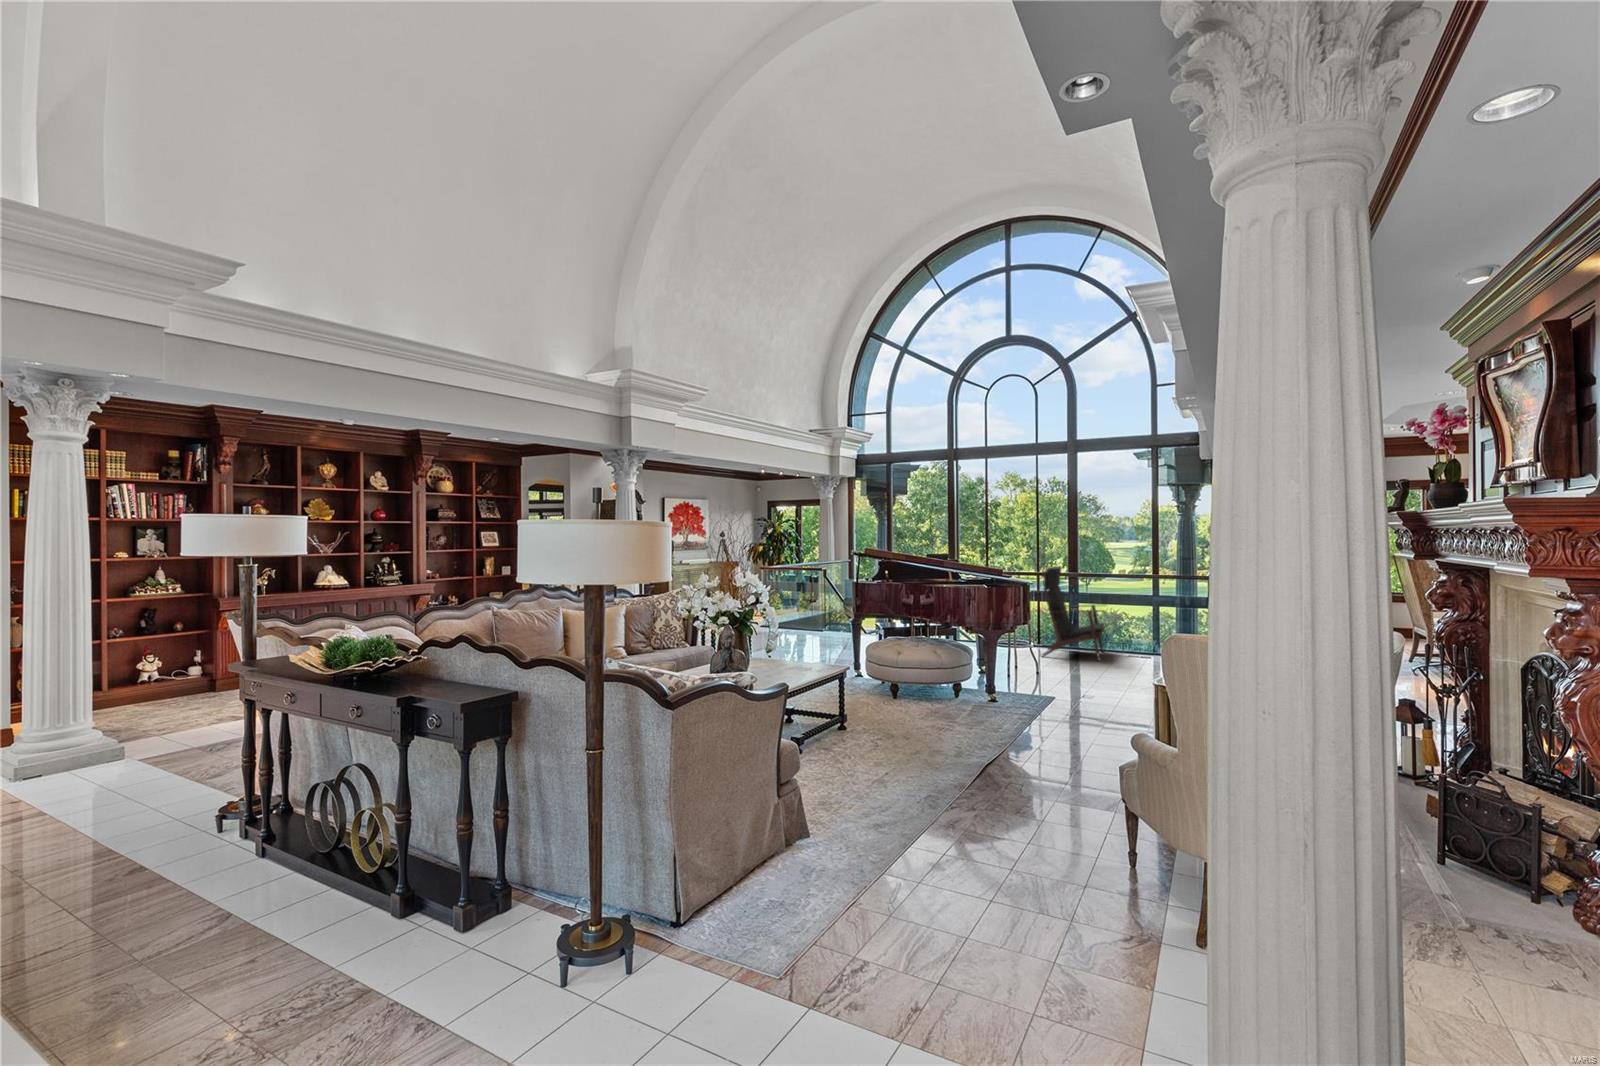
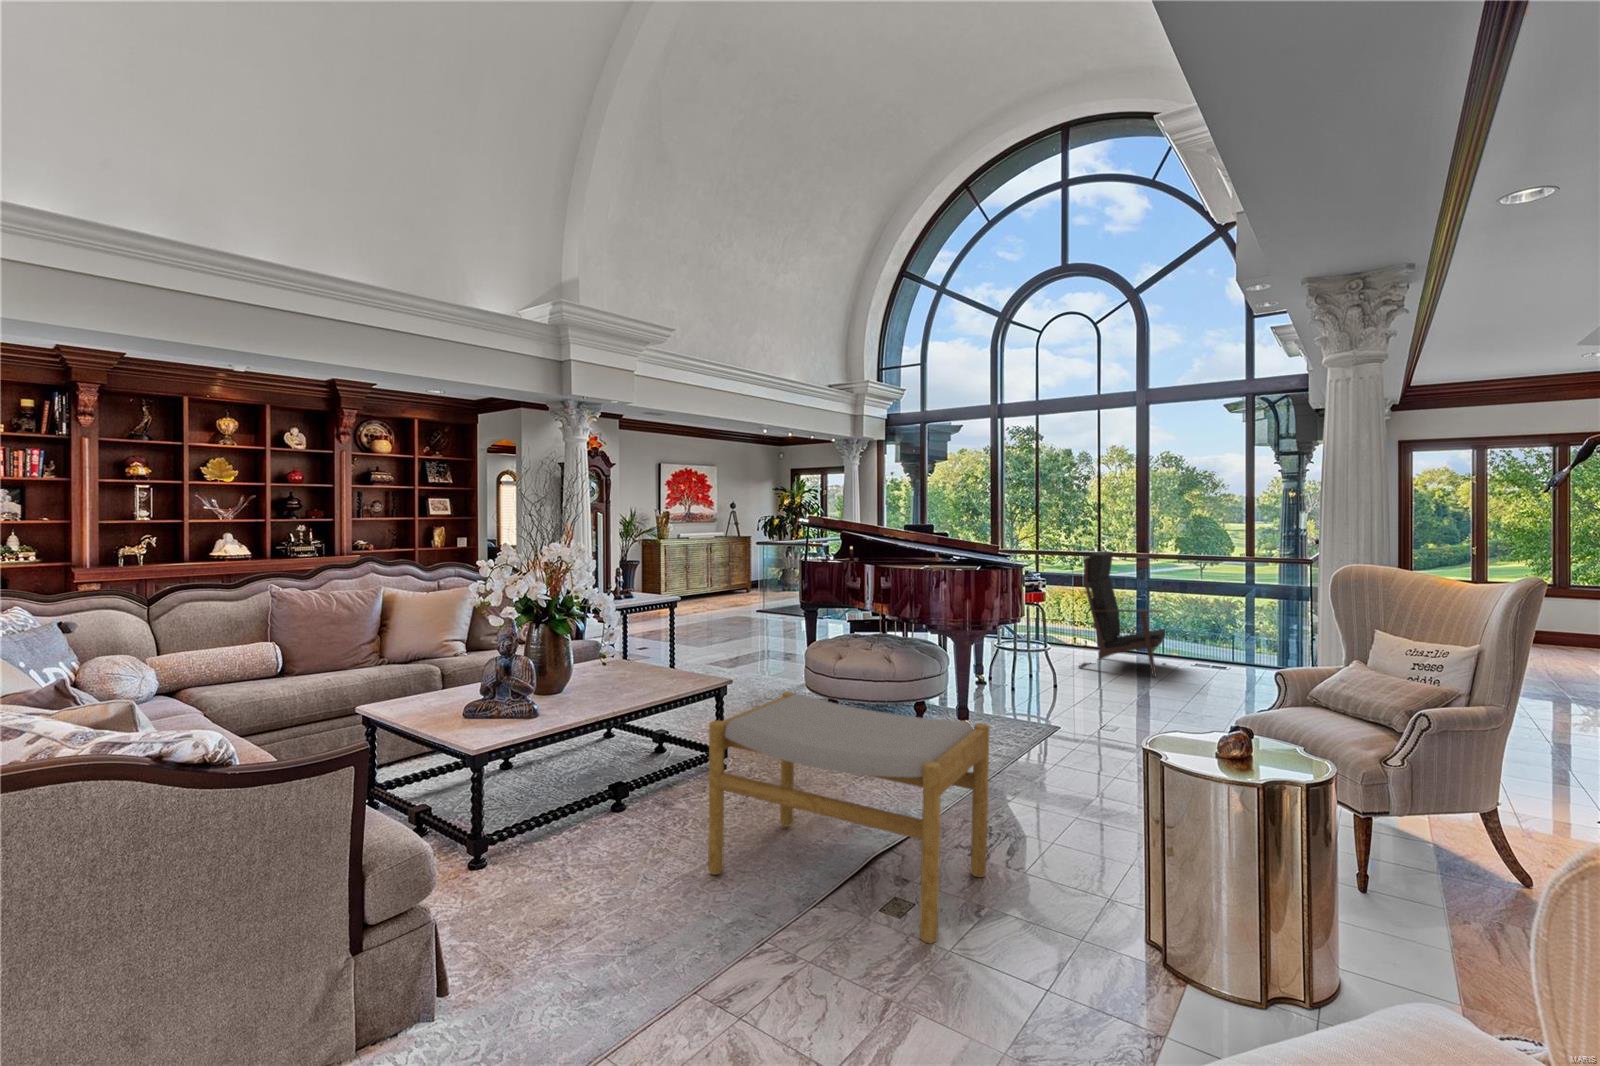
footstool: none [875,666,1050,808] -> present [708,692,990,943]

